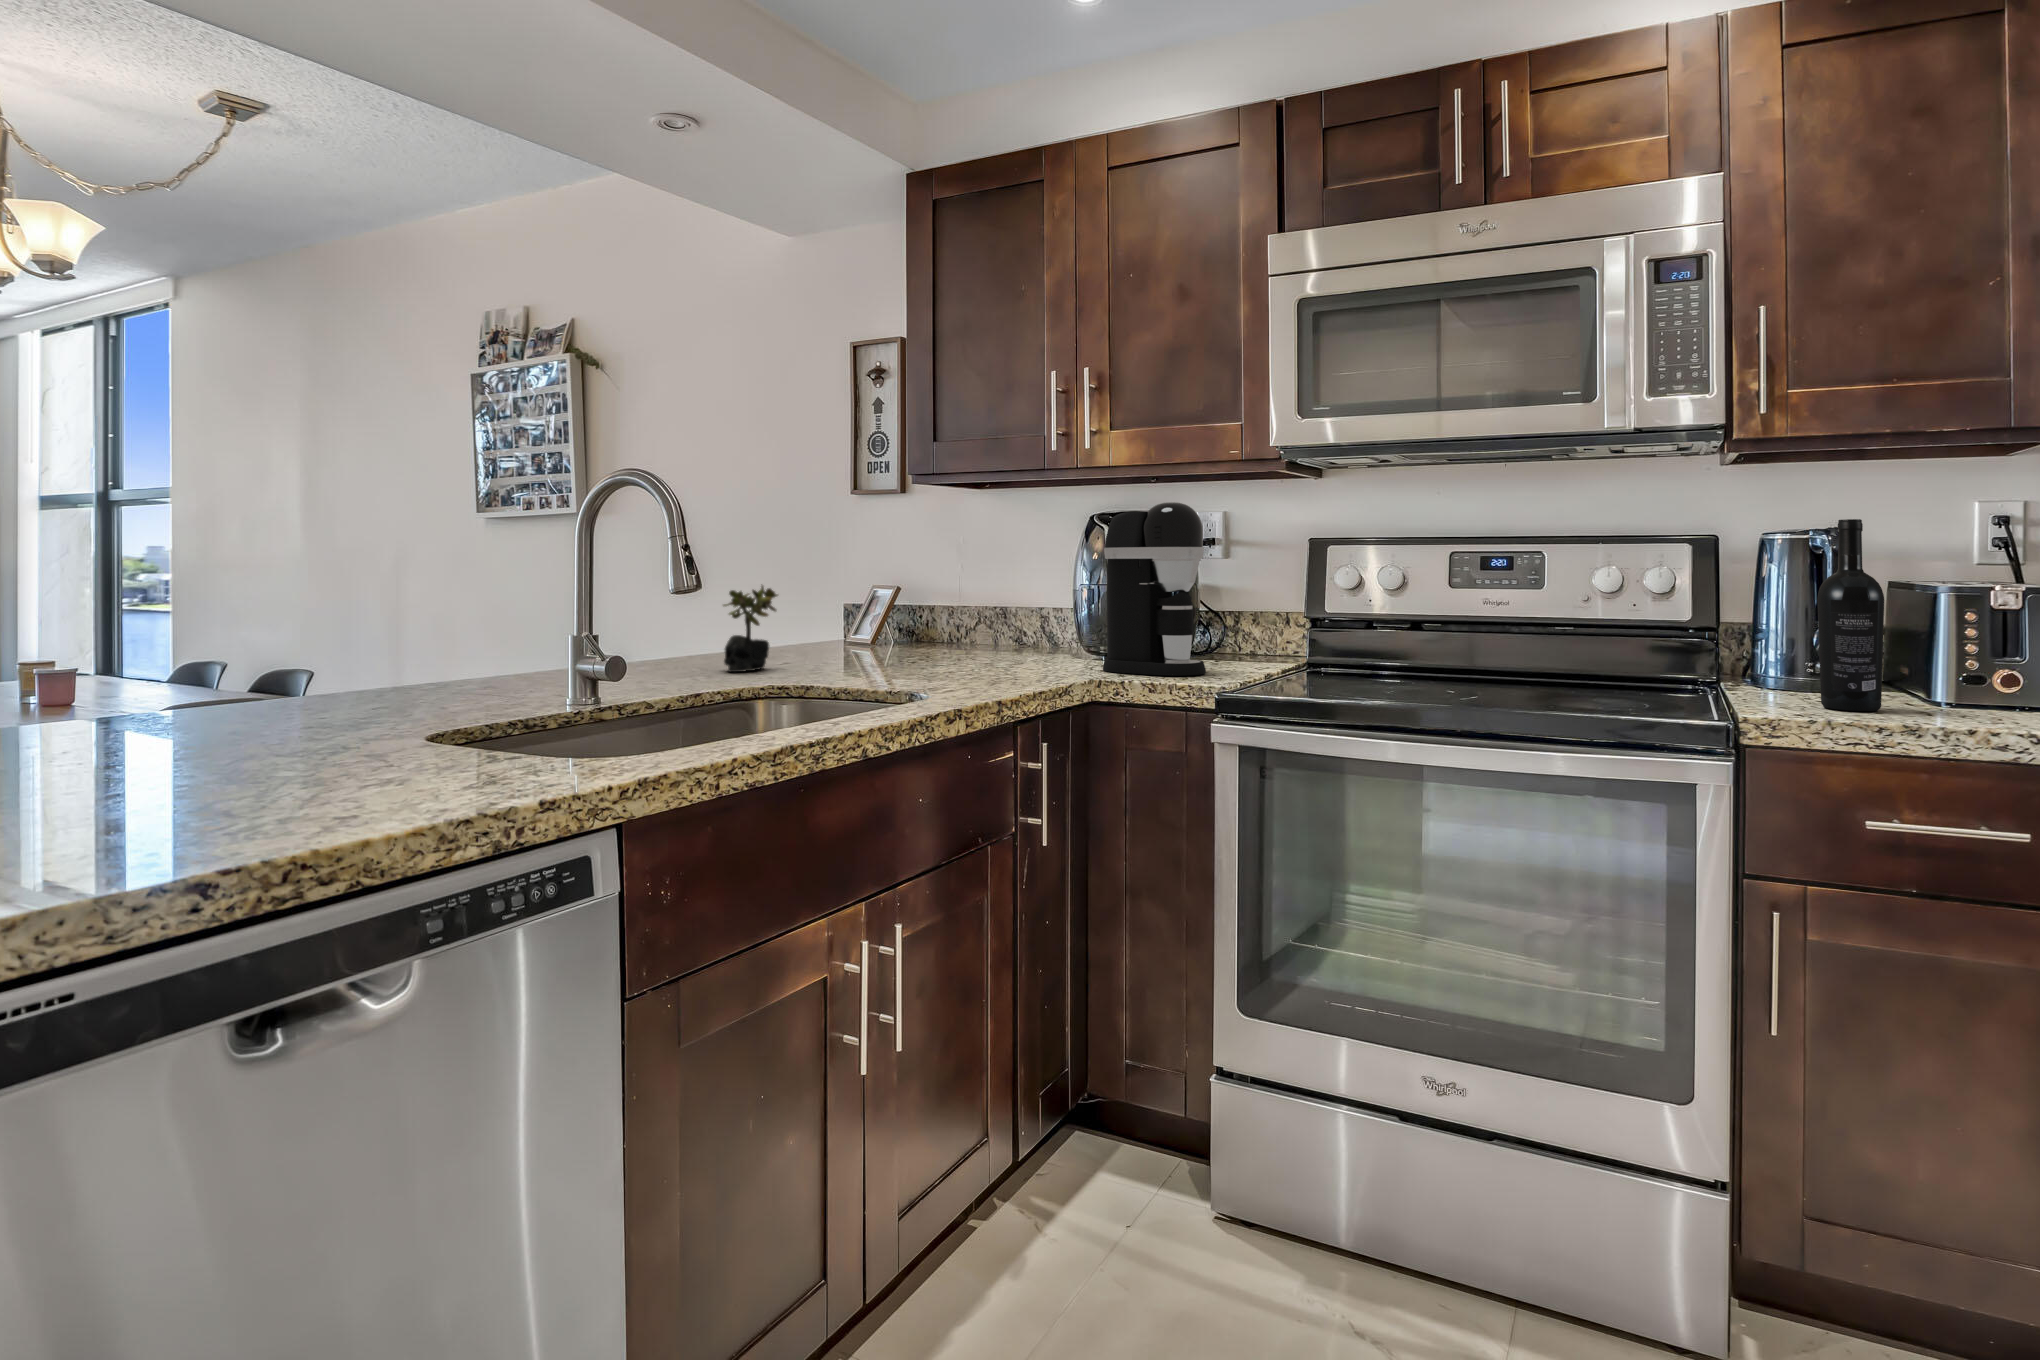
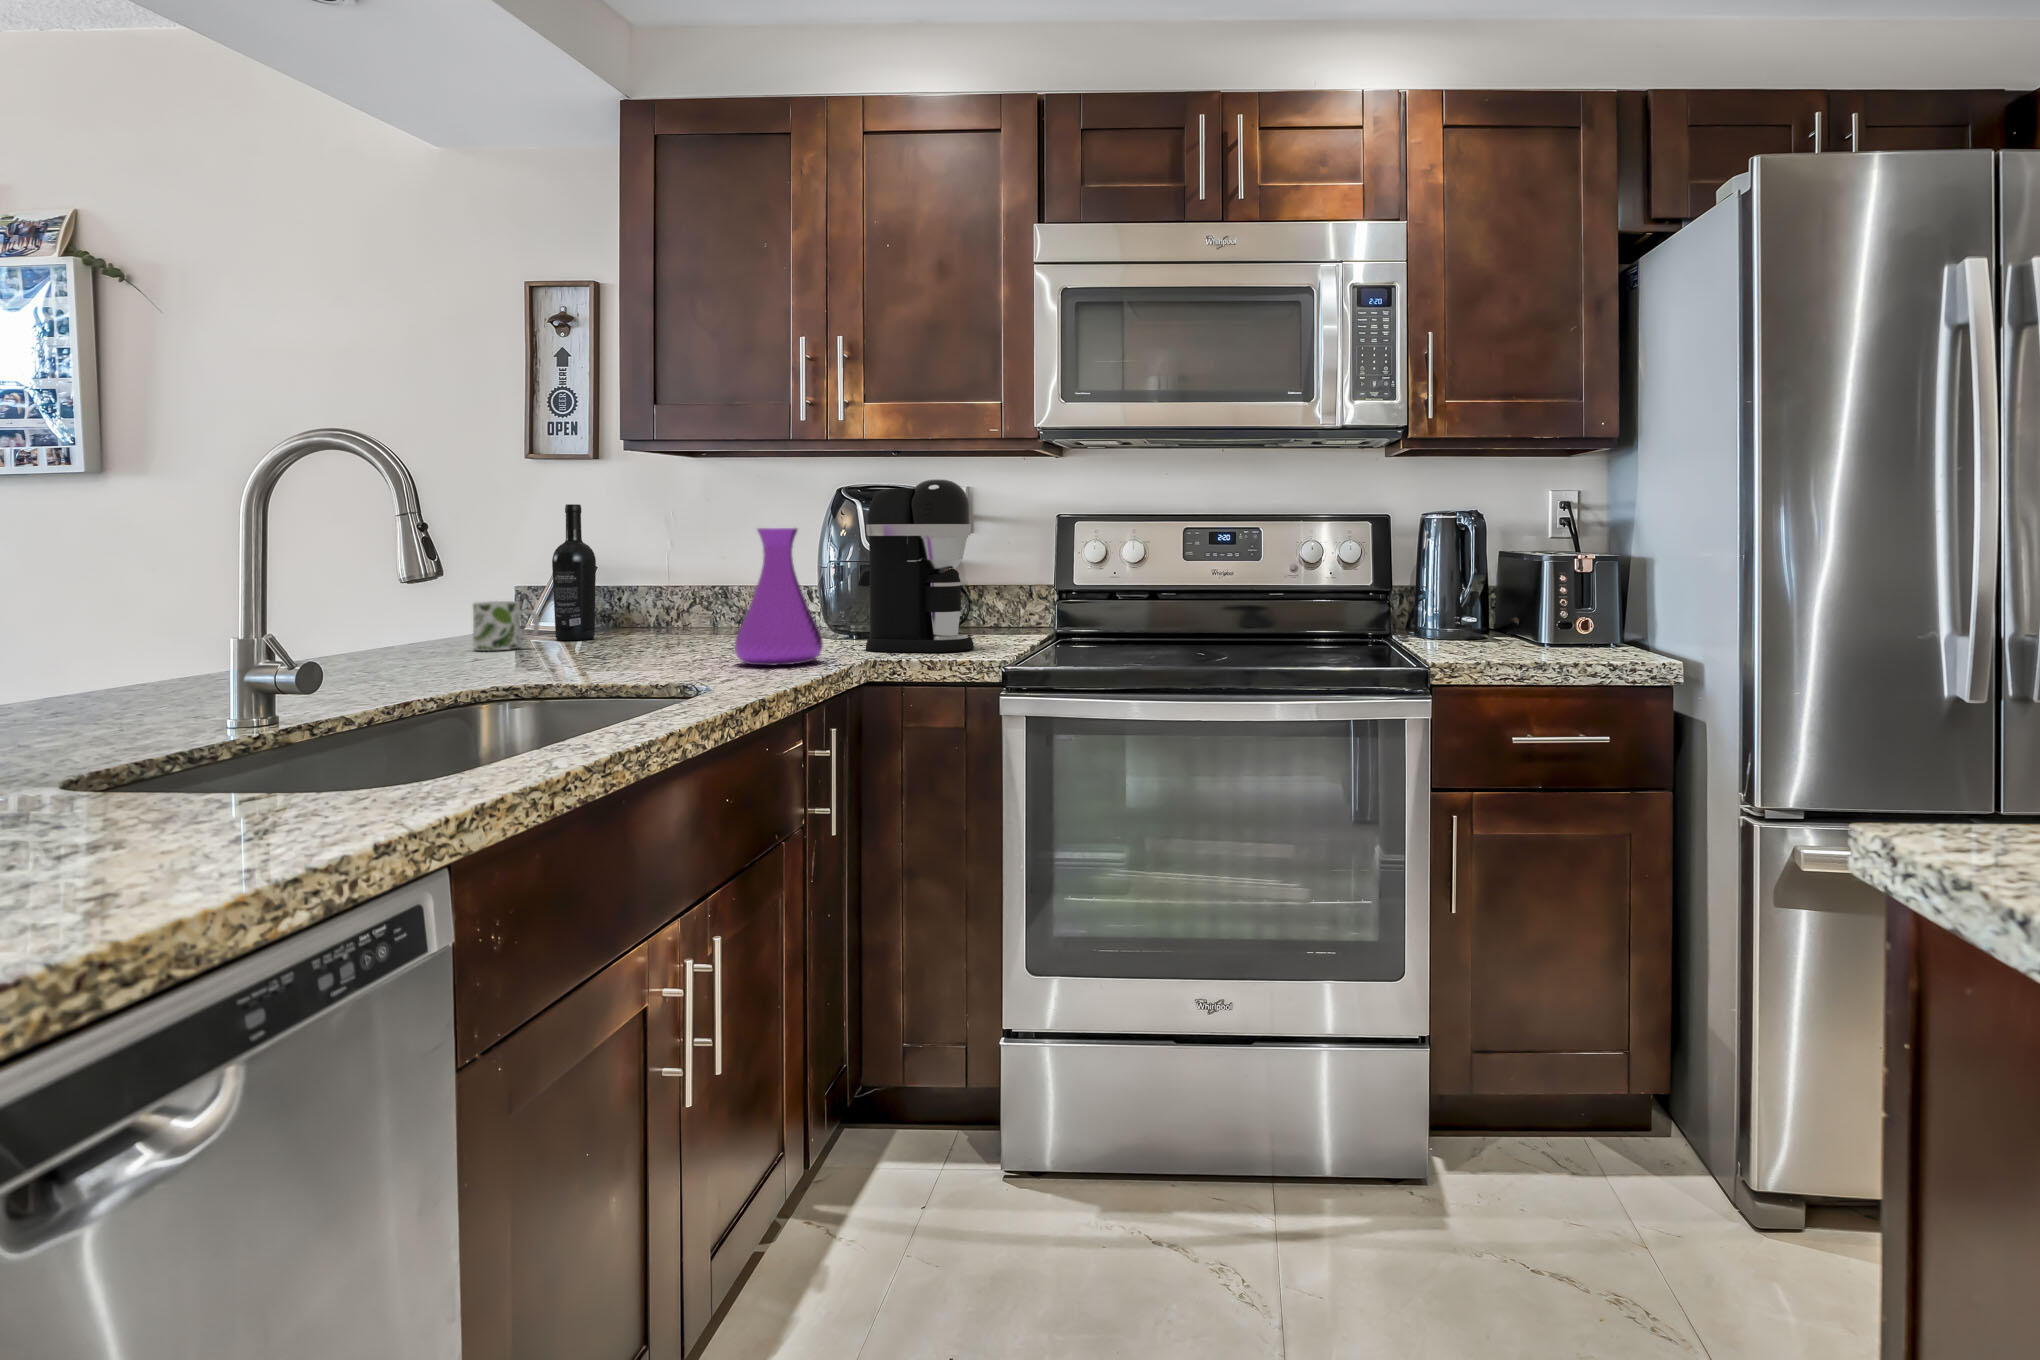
wine bottle: present [1817,519,1884,711] -> present [552,504,596,640]
vase: none [973,551,1051,679] -> present [734,528,823,665]
succulent plant: present [724,586,778,672] -> none [388,567,468,675]
mug: none [799,614,846,656] -> present [473,601,539,651]

